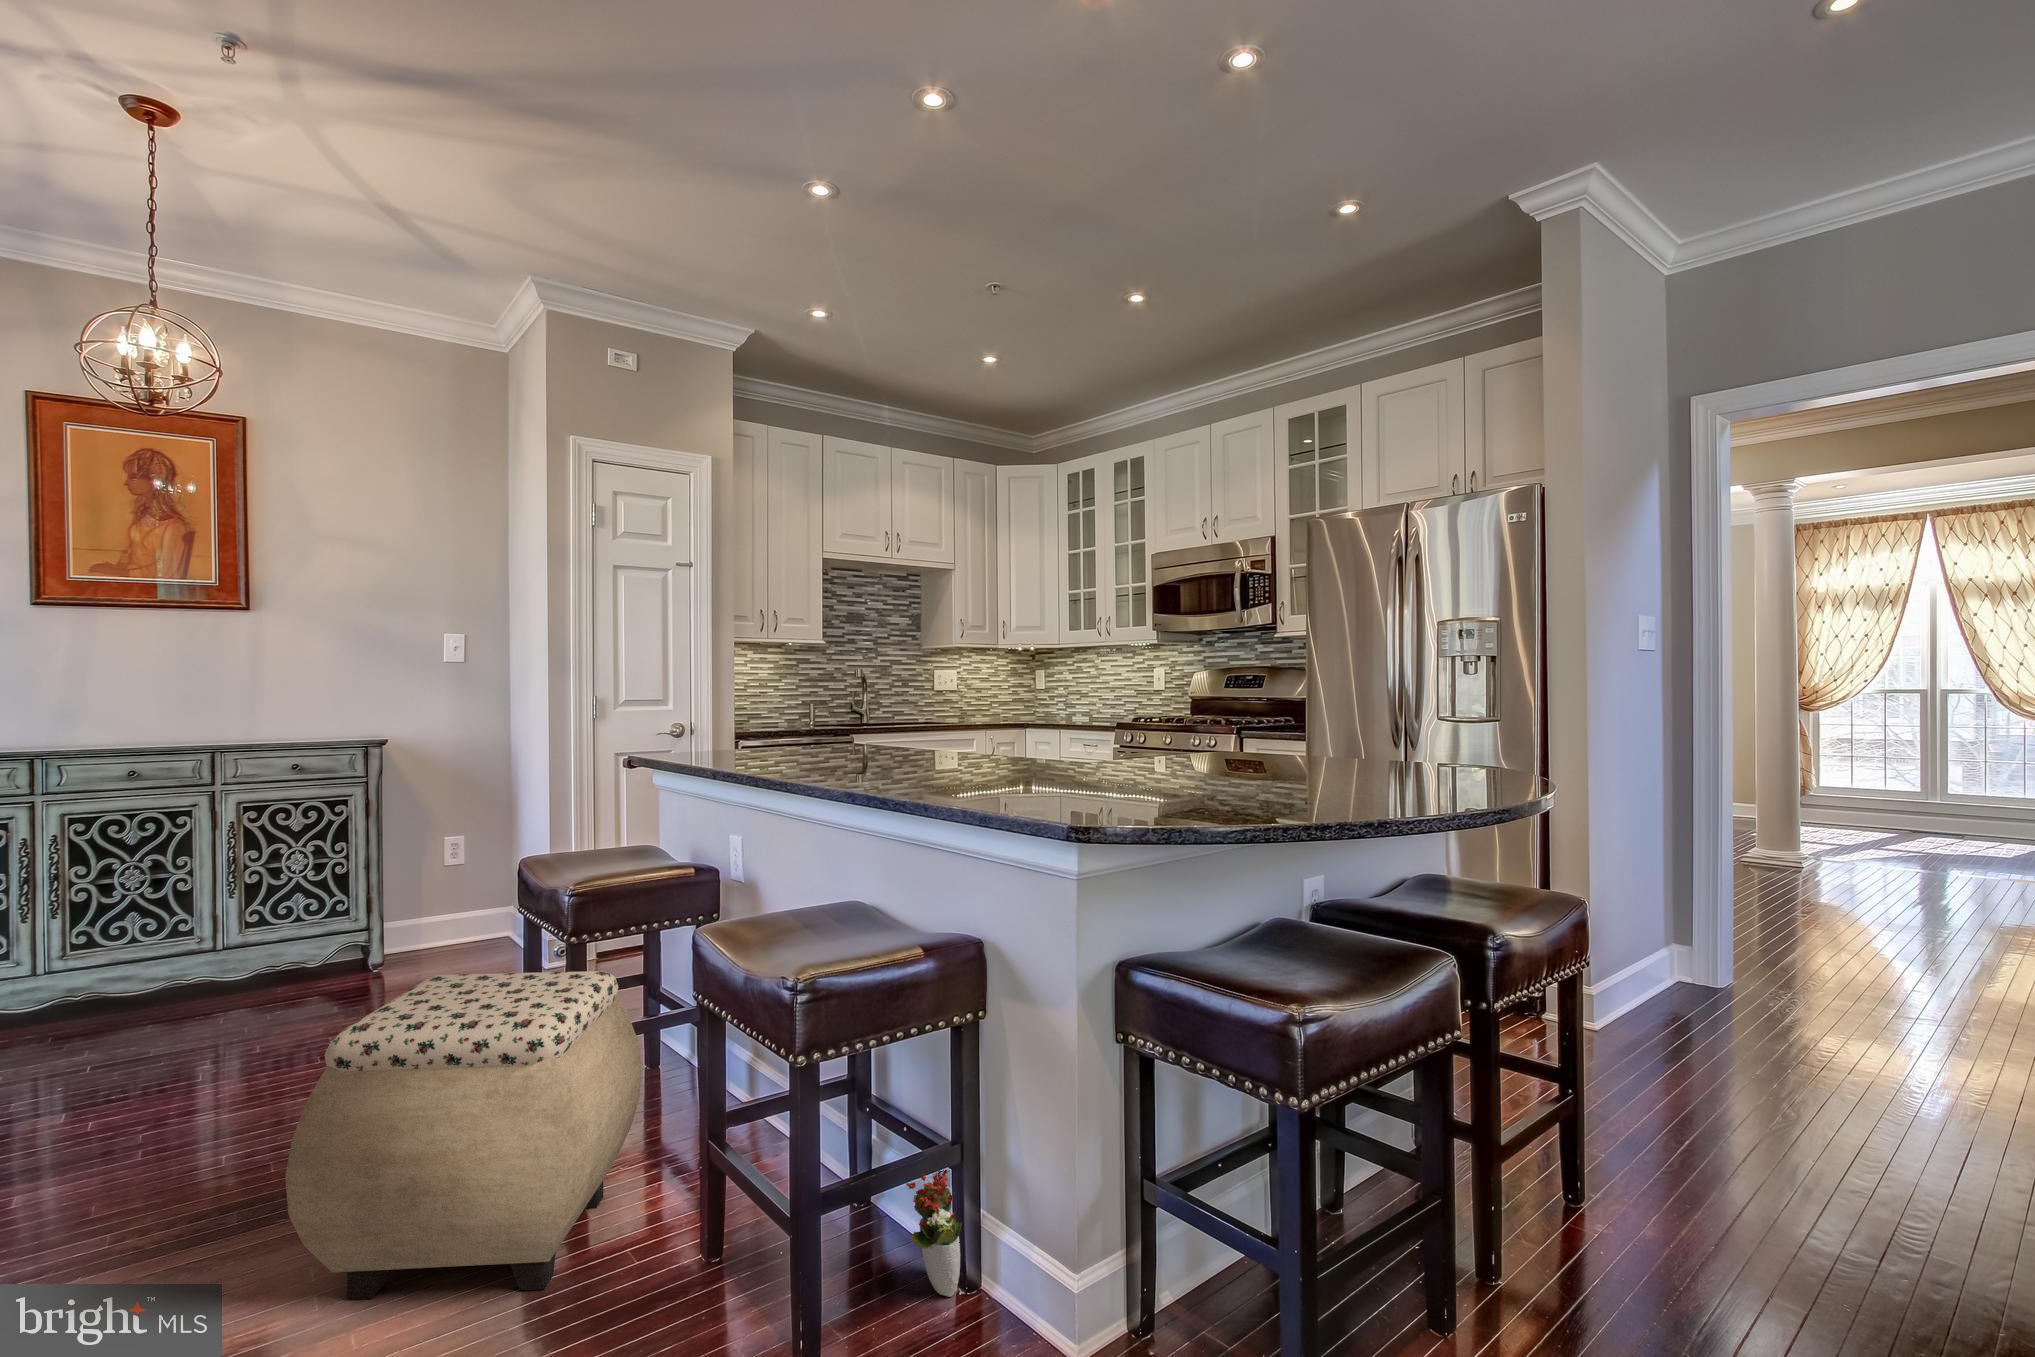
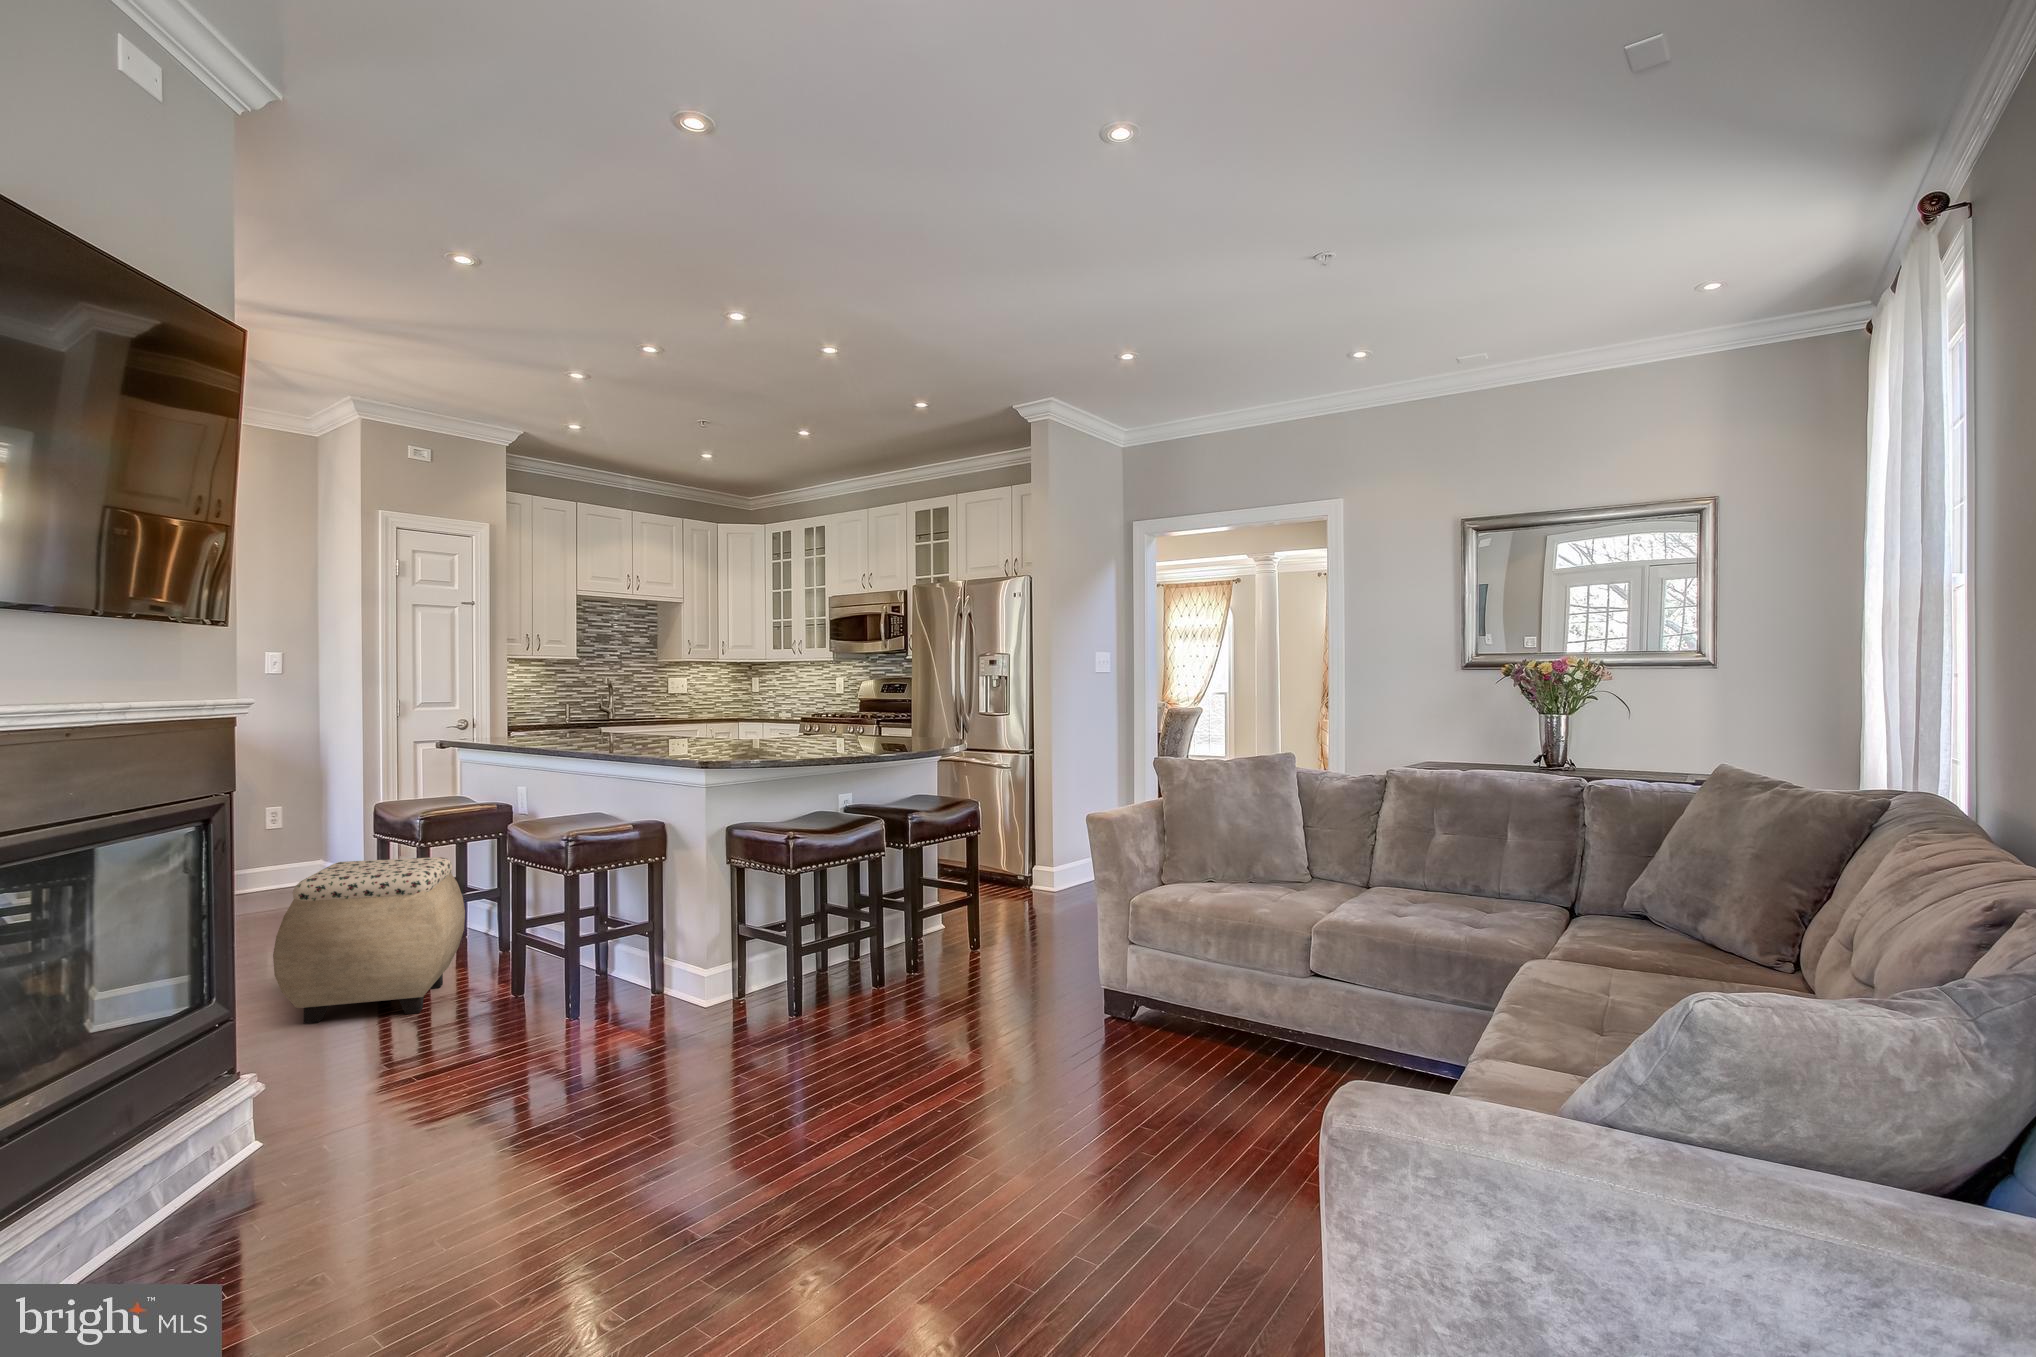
decorative plant: present [906,1169,962,1297] -> none [618,931,654,999]

